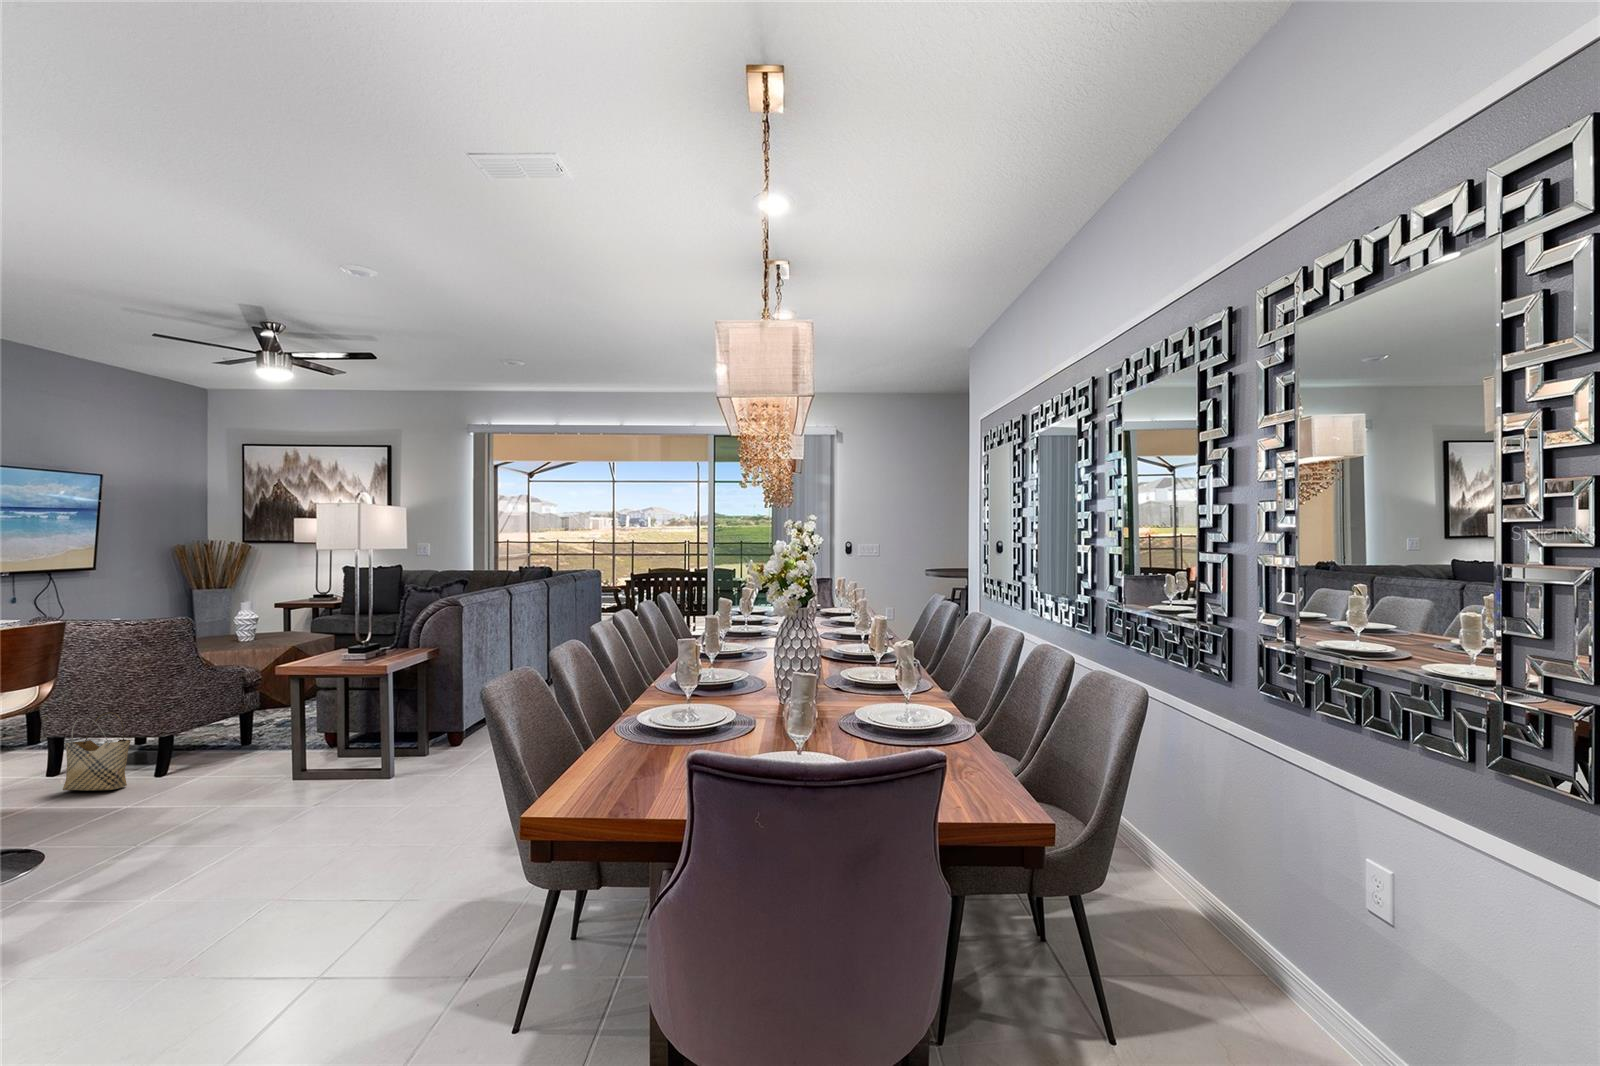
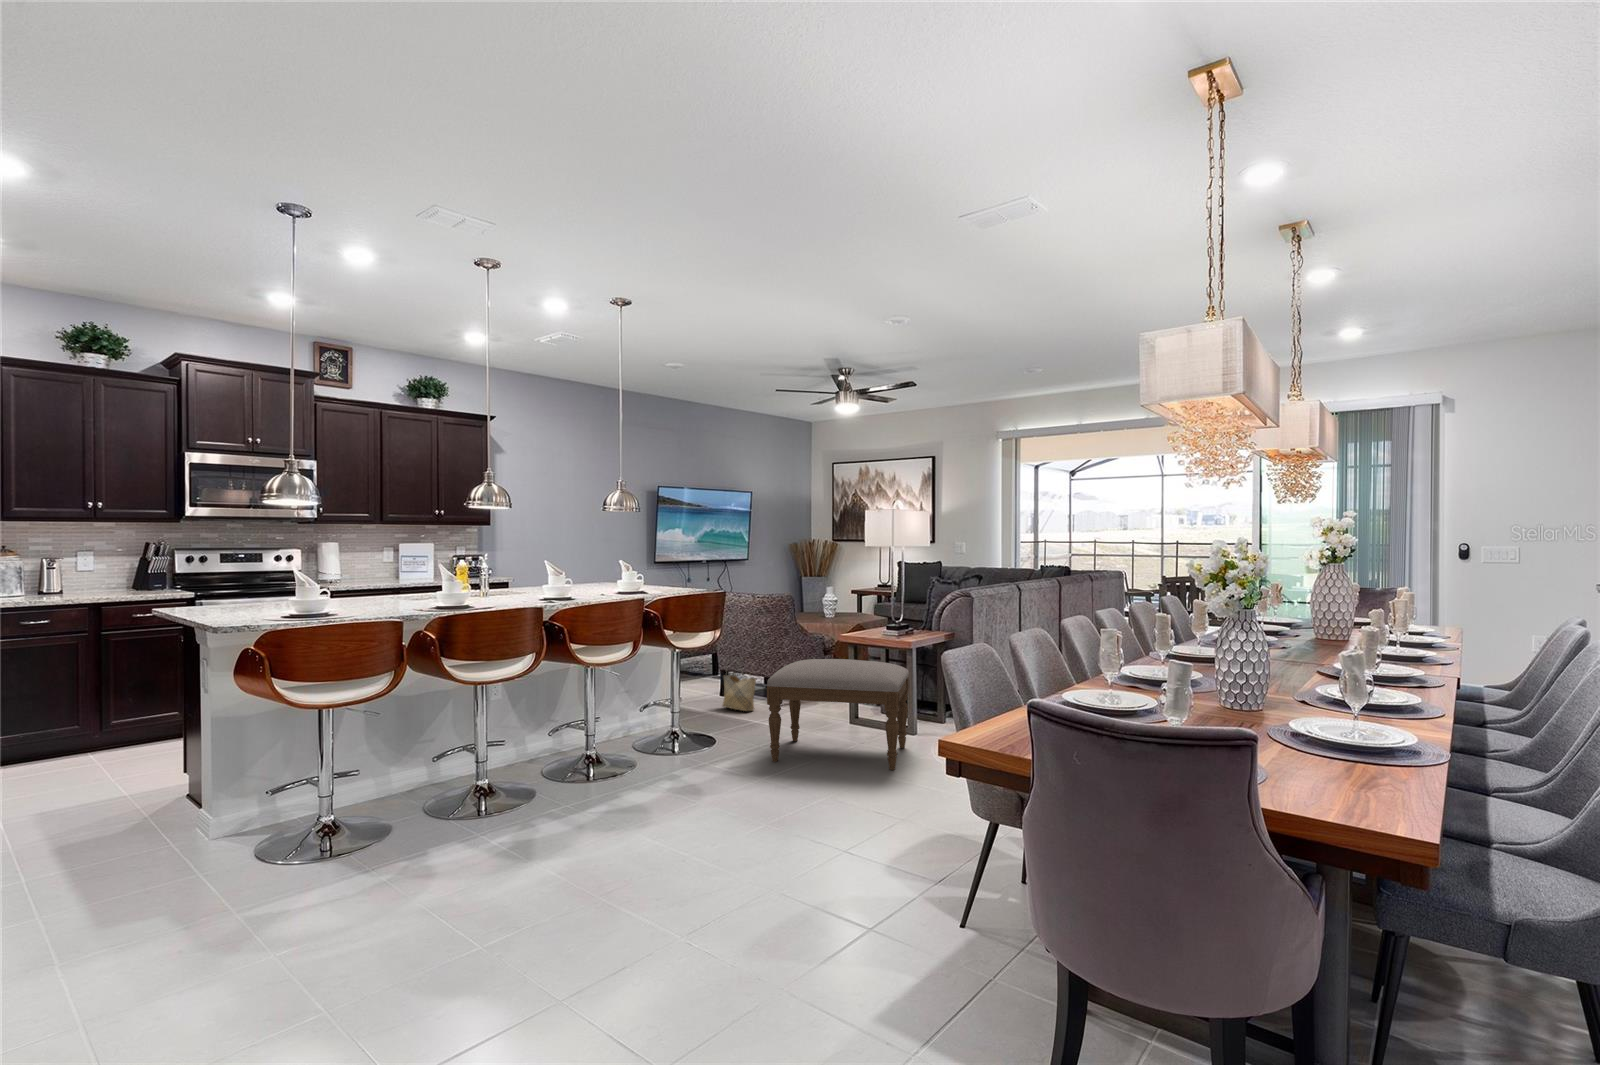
ottoman: none [163,696,385,860] -> present [767,659,909,770]

